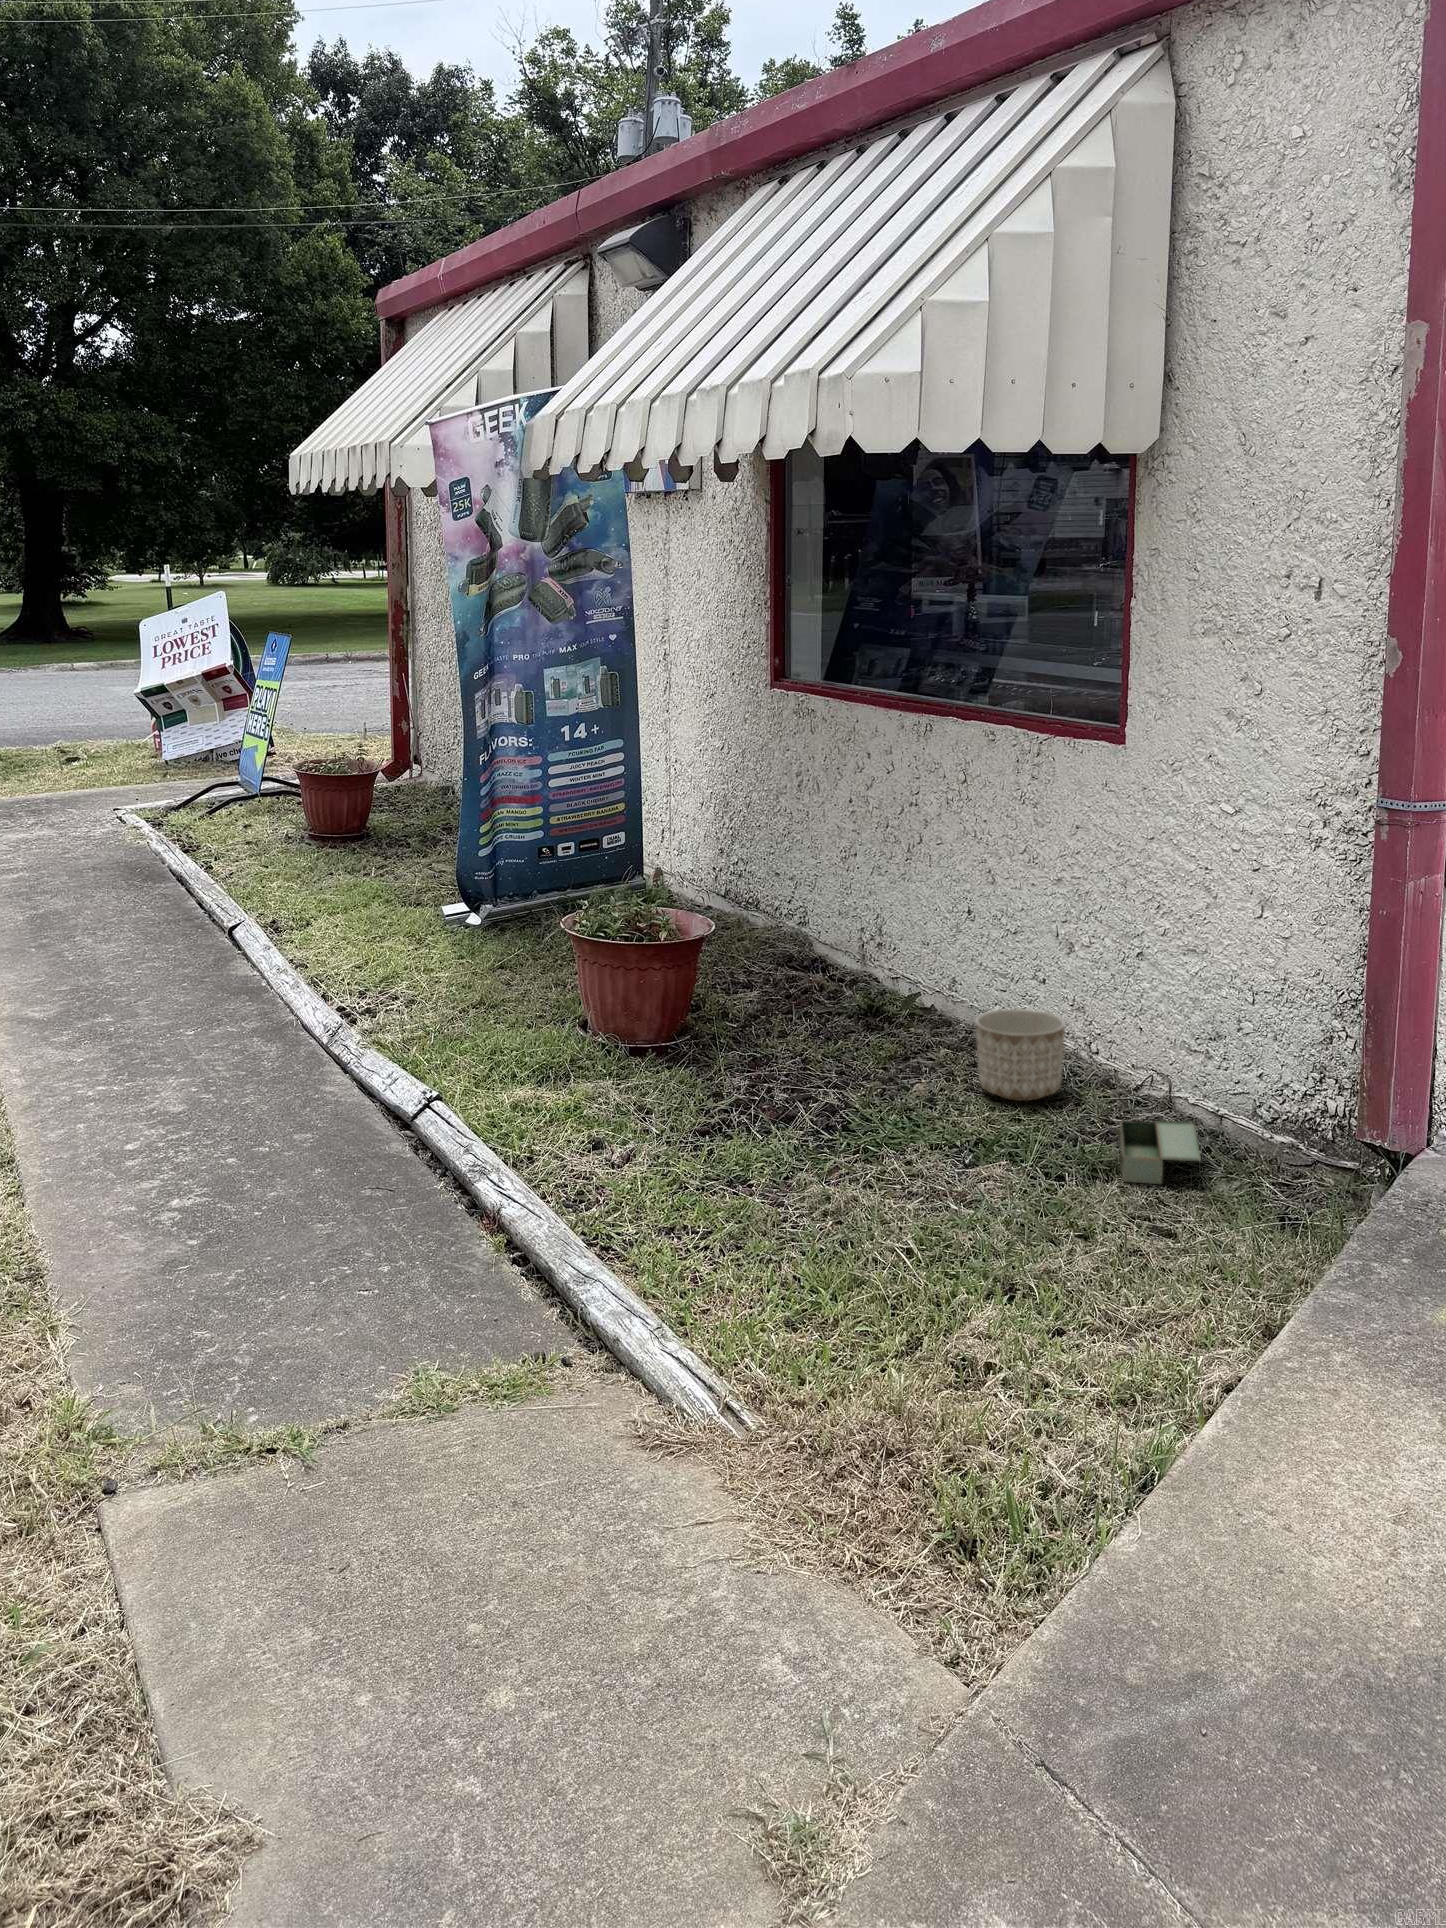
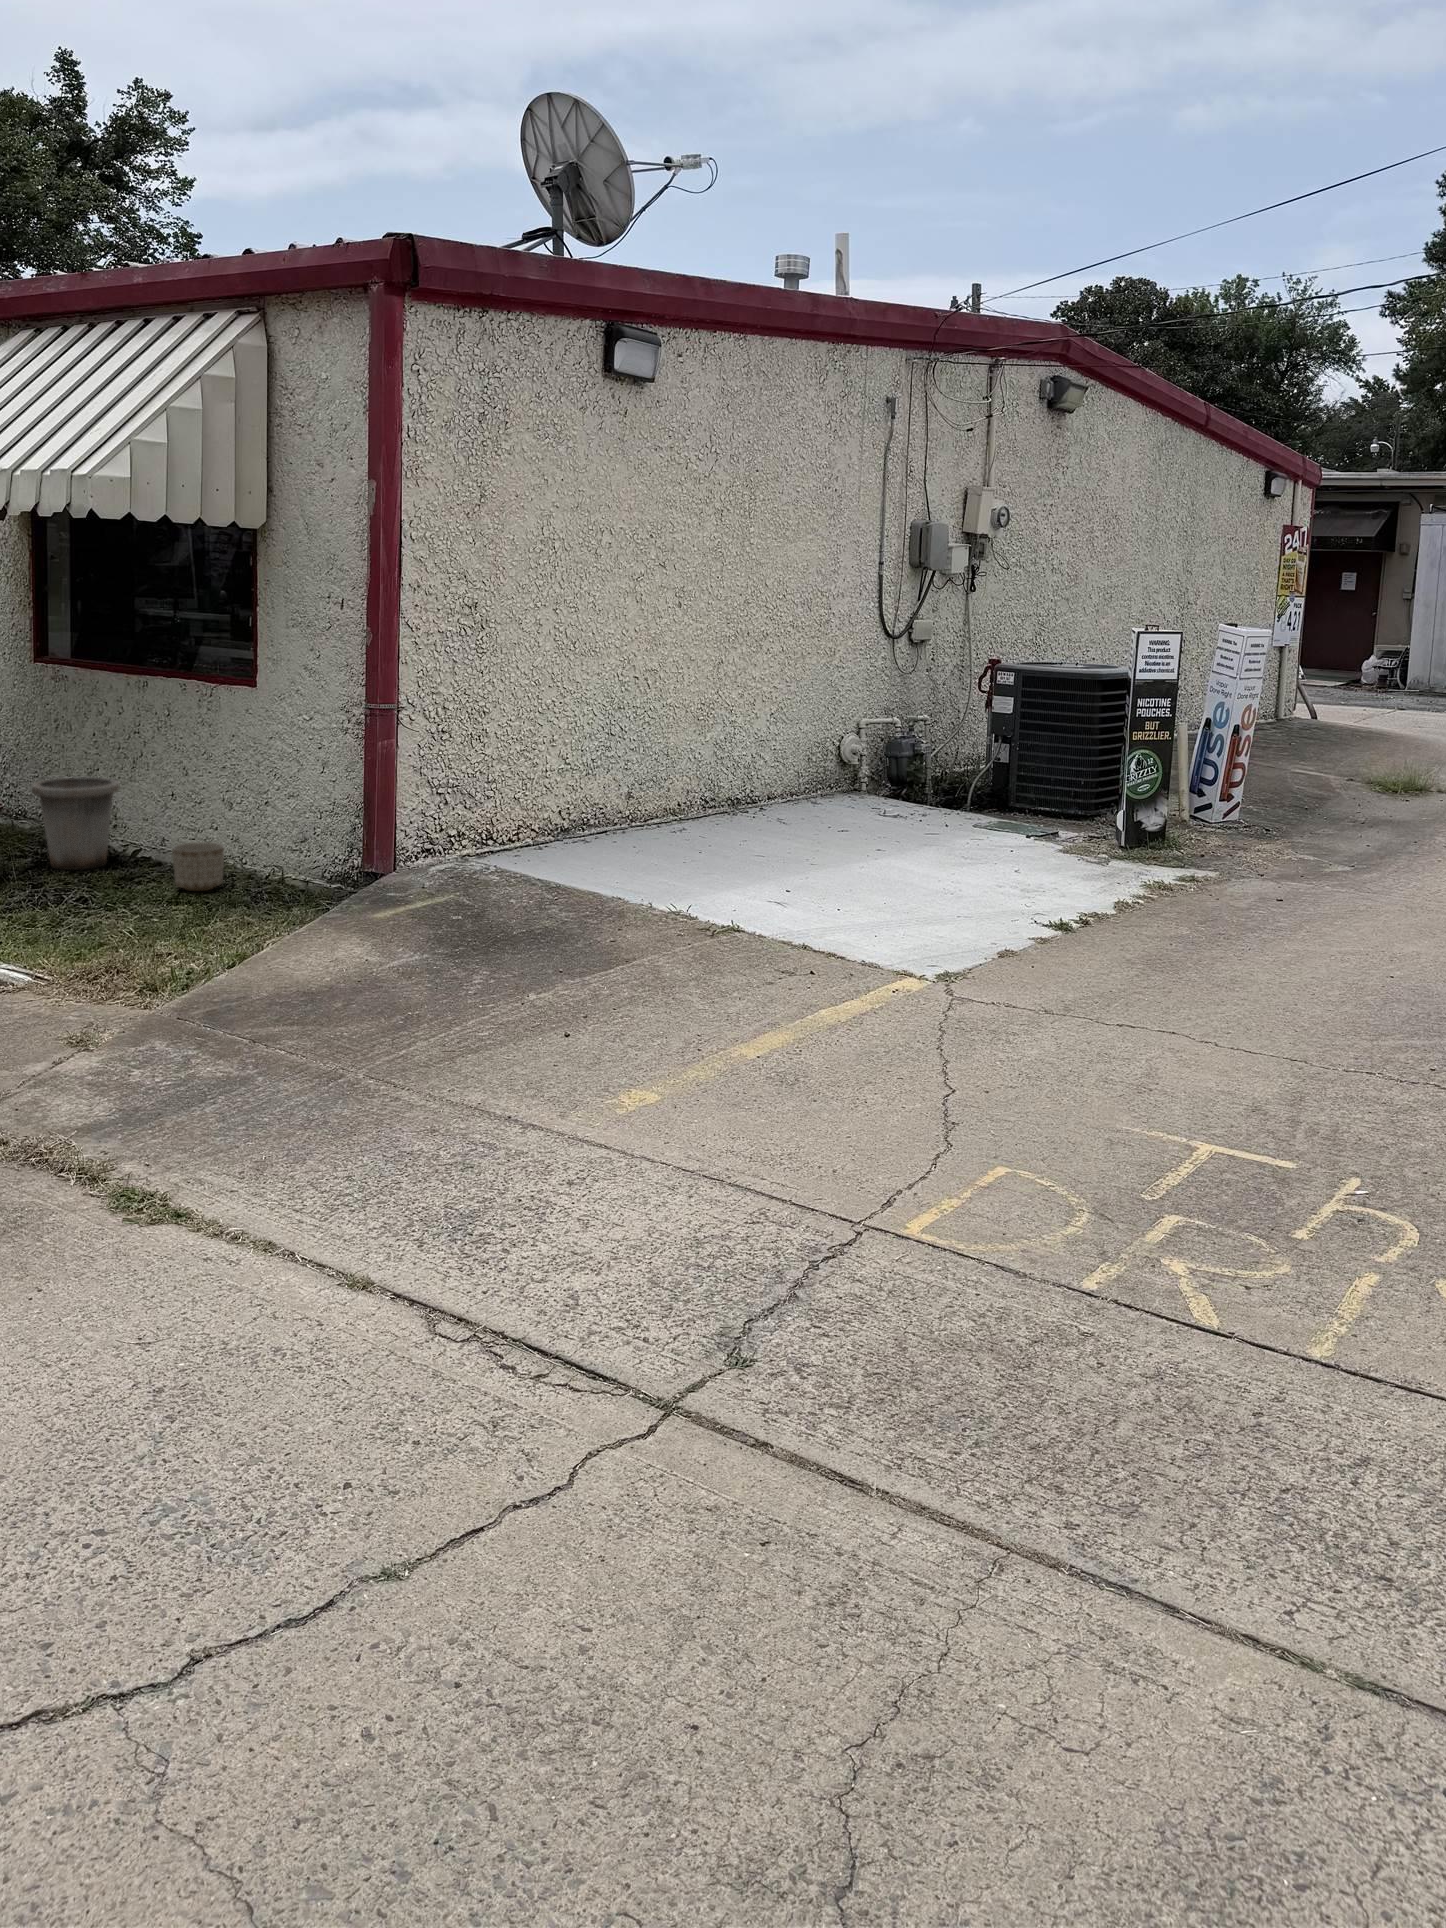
trash can: none [759,874,891,1027] -> present [32,777,120,870]
toolbox: present [1112,1120,1201,1184] -> none [246,887,292,915]

